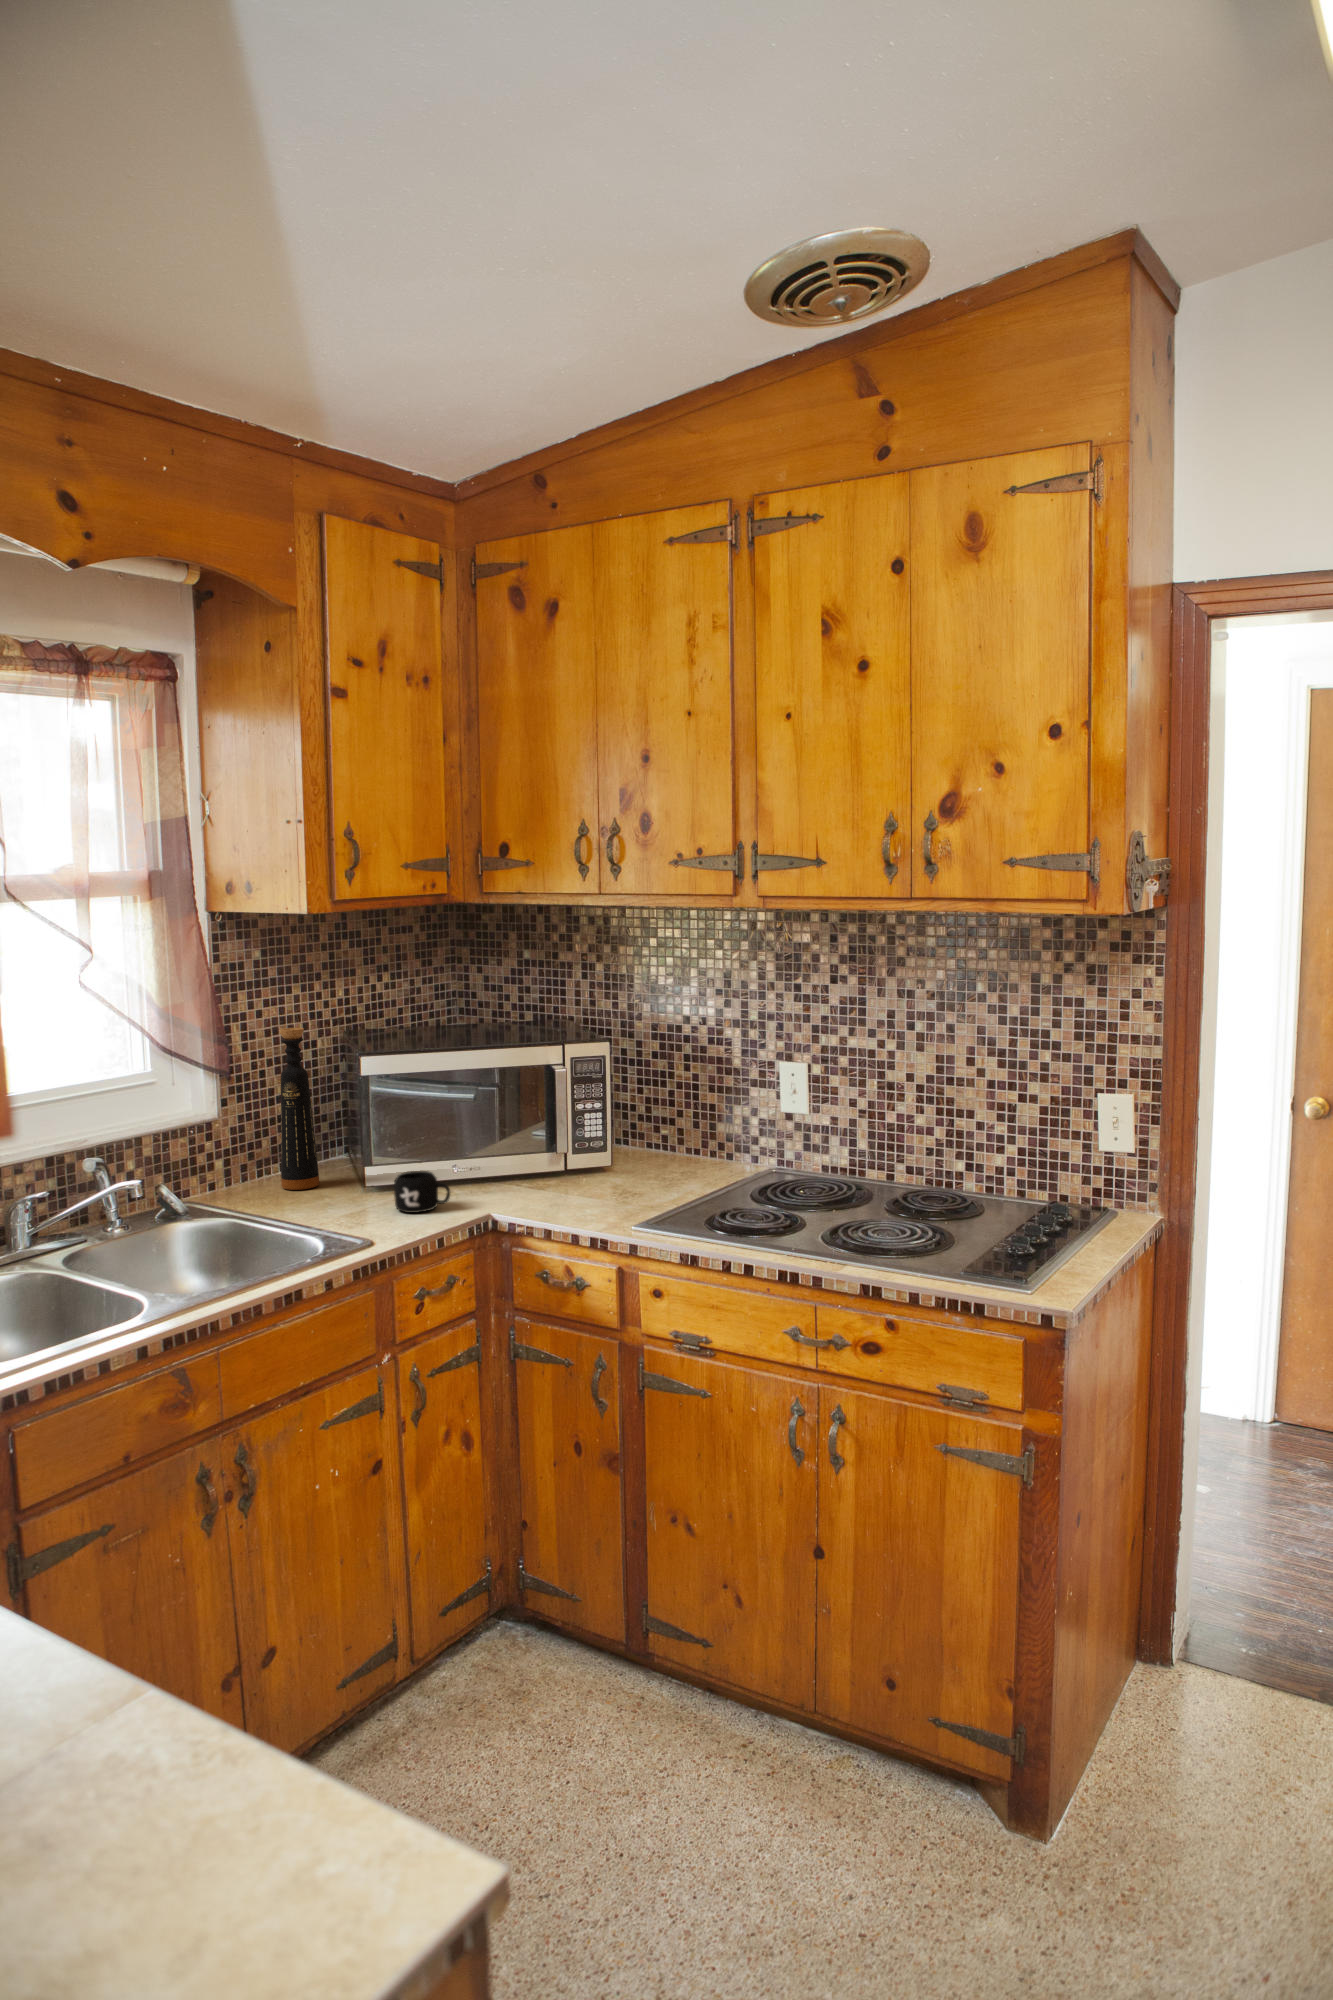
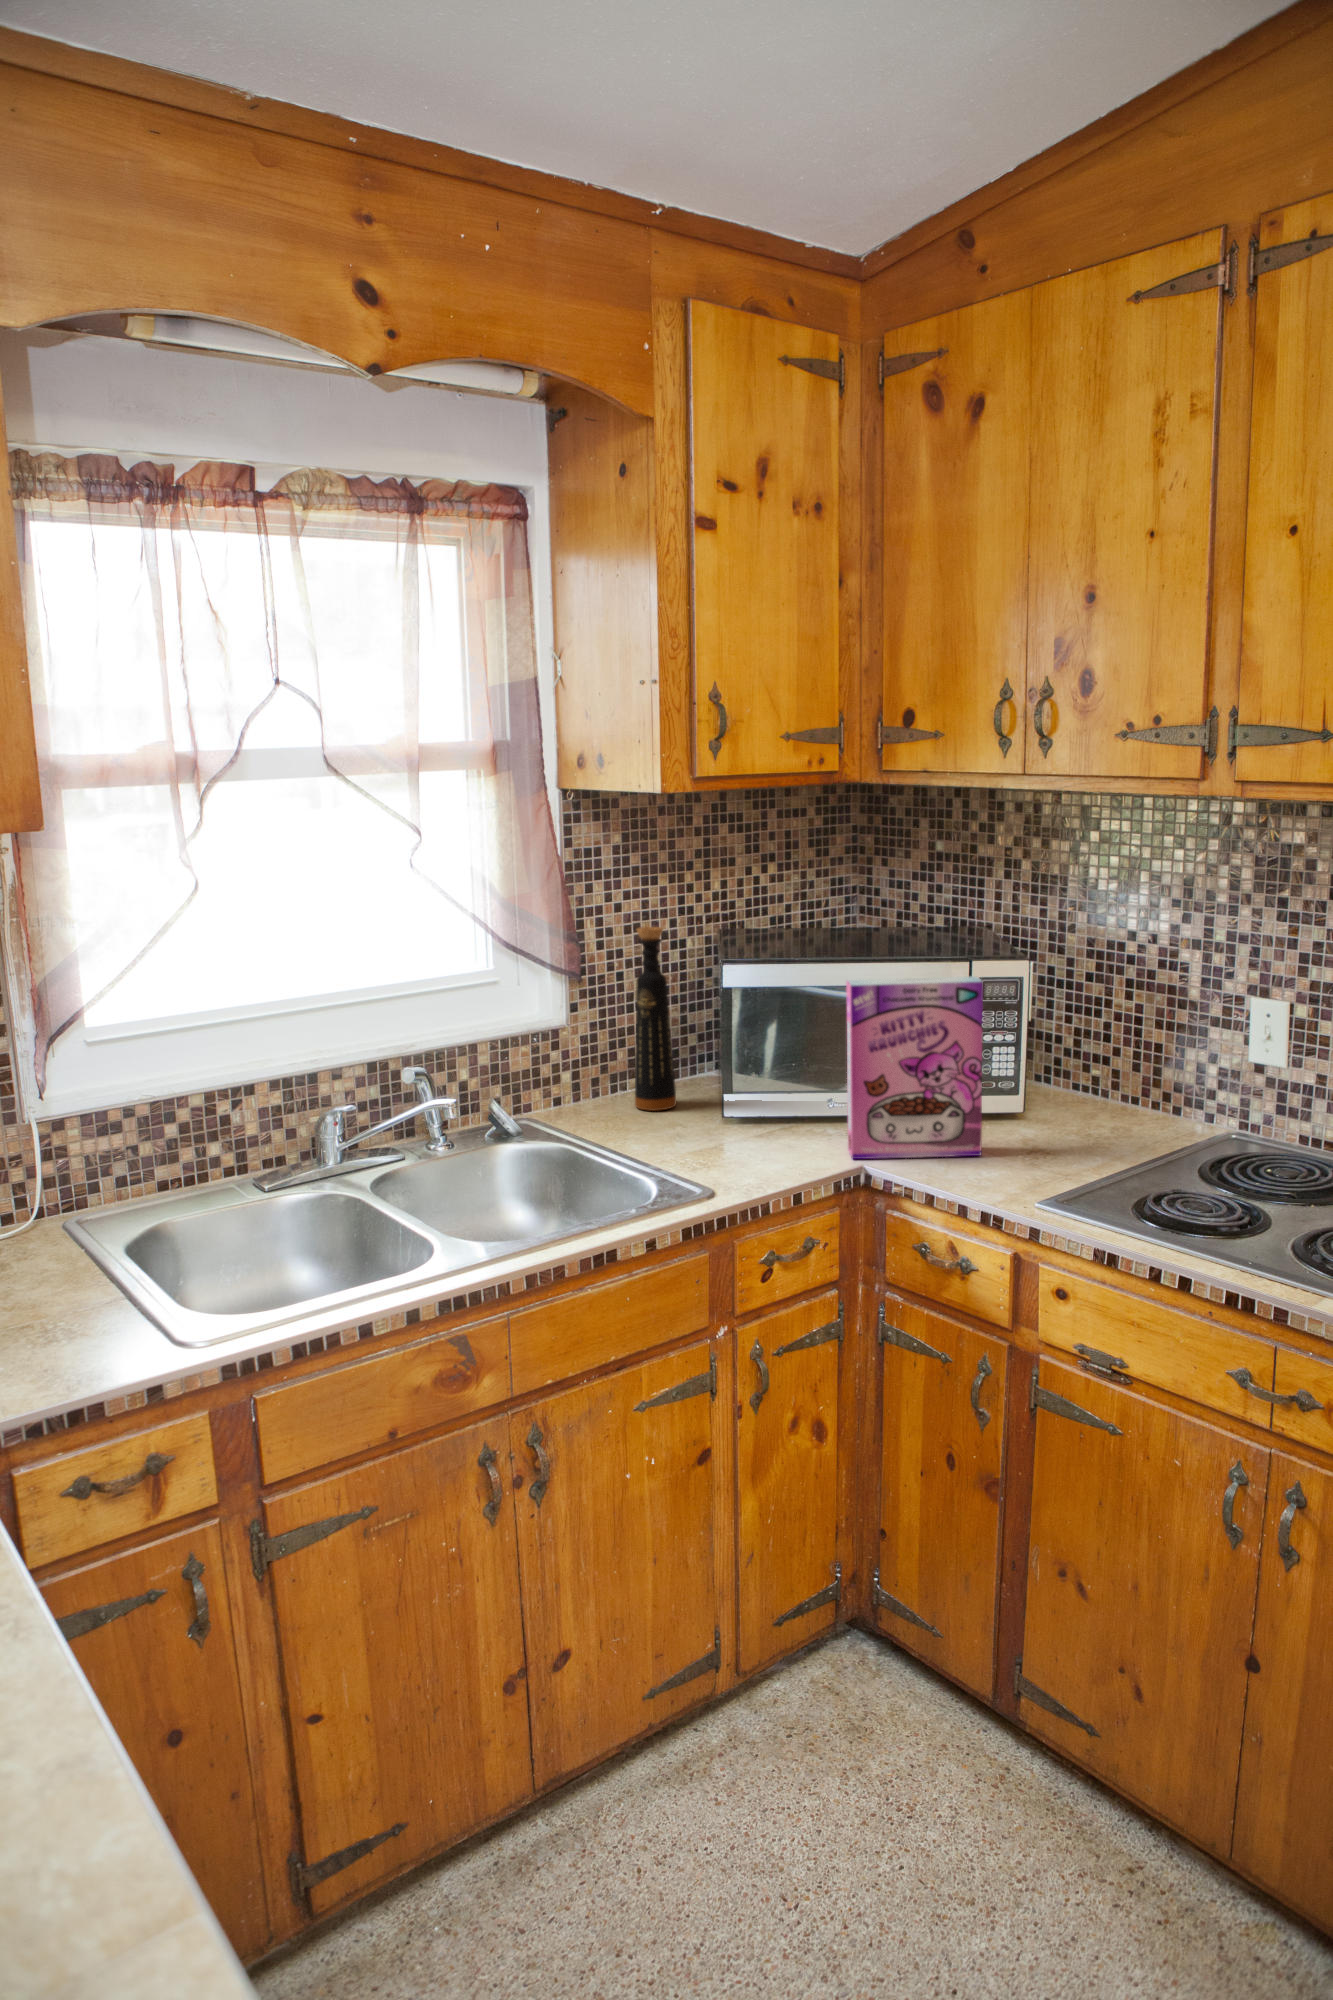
cereal box: none [473,1055,587,1210] -> present [846,976,983,1159]
mug: present [394,1171,450,1213] -> none [747,1105,812,1155]

